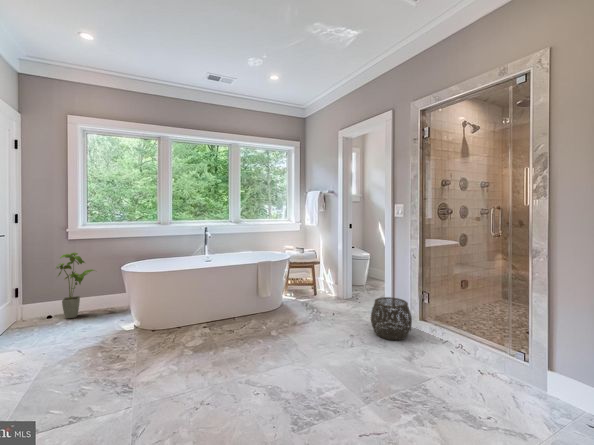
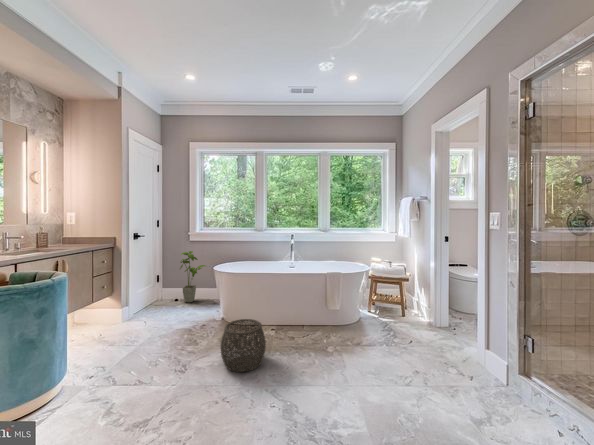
woven basket: present [371,297,412,340] -> present [220,319,266,372]

